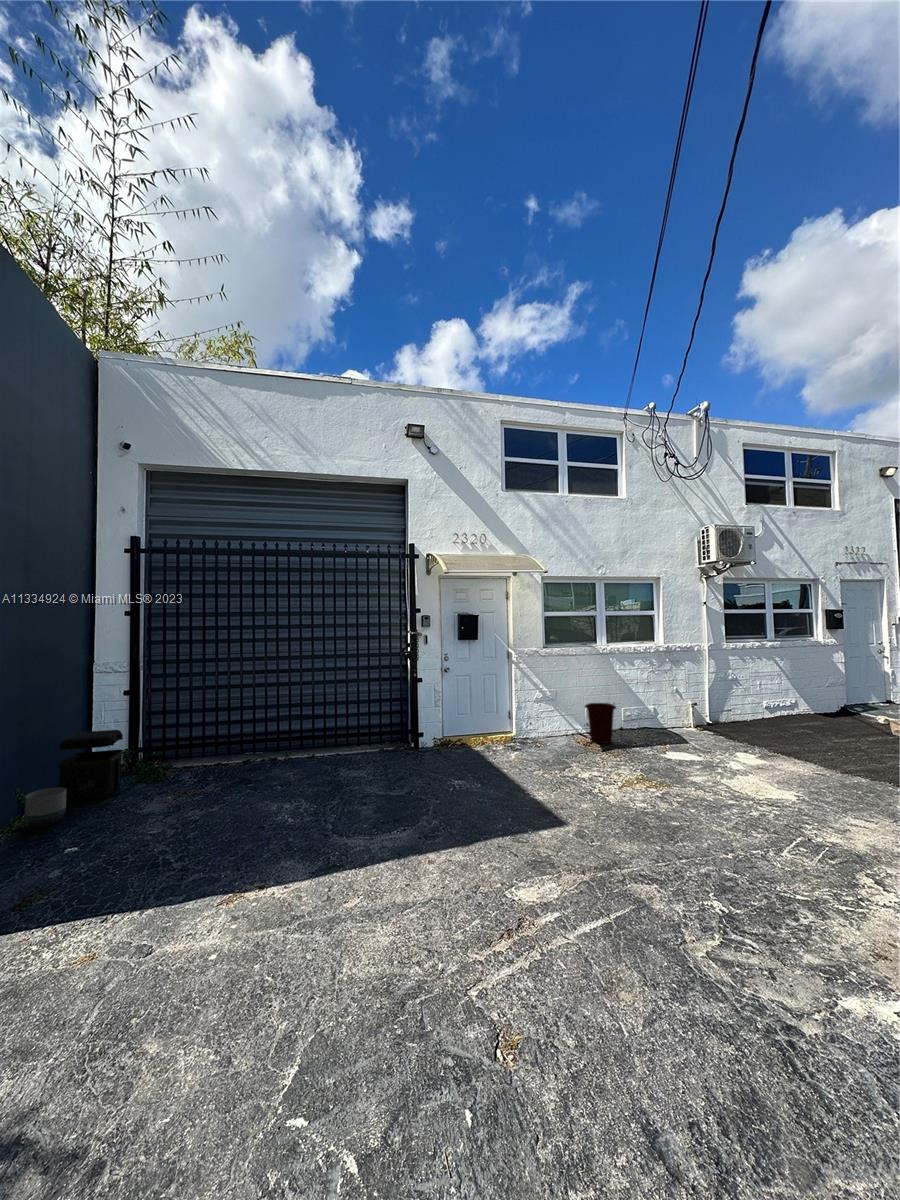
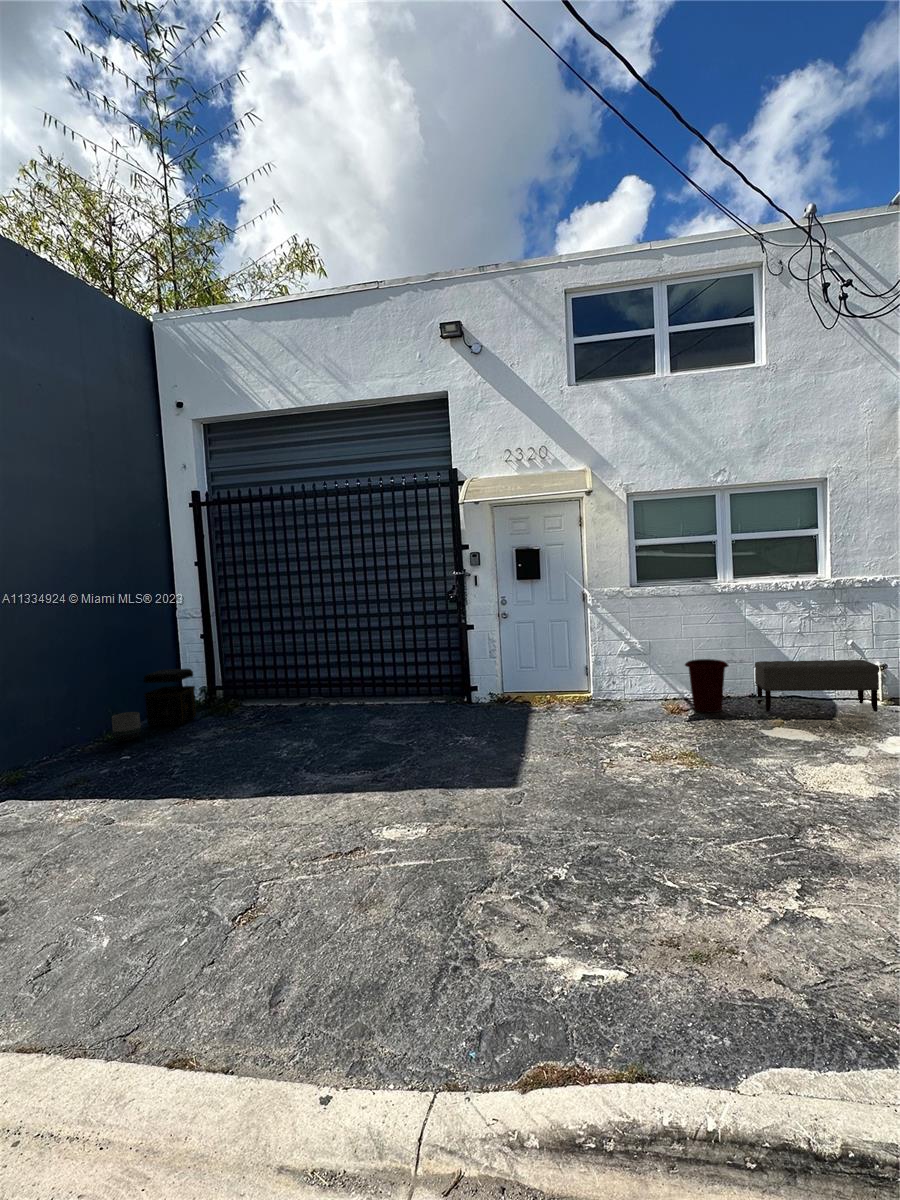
bench: none [624,700,703,740] -> present [755,660,879,712]

